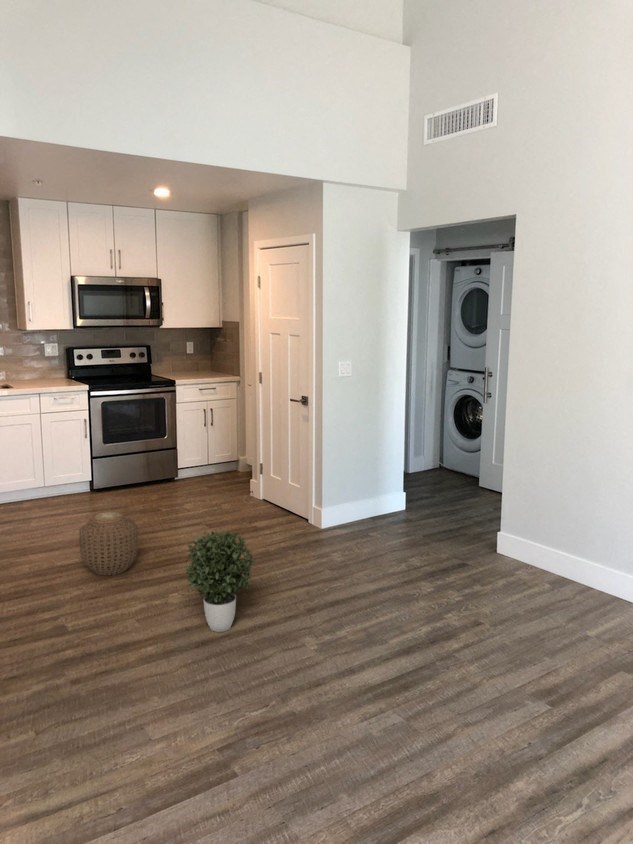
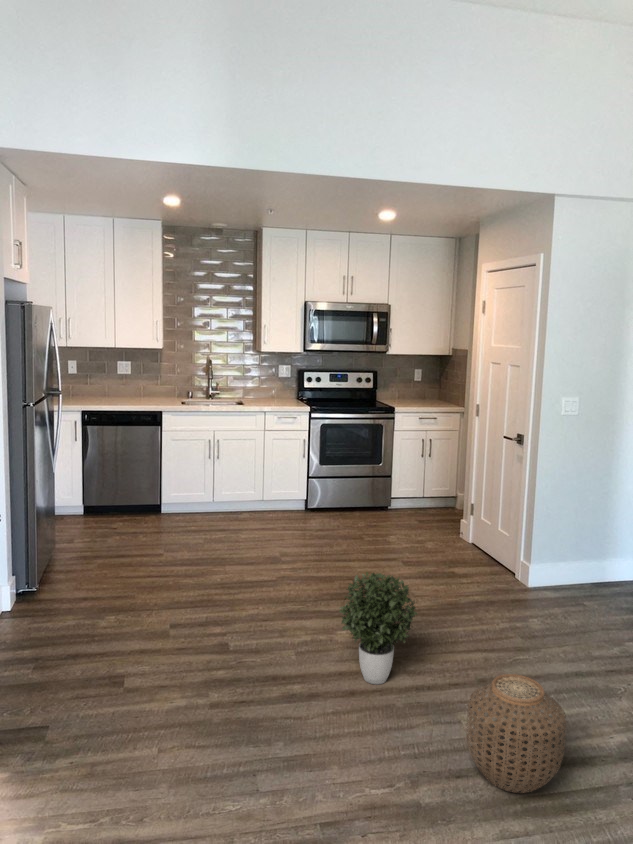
woven basket: present [79,511,138,576] -> present [466,674,566,793]

